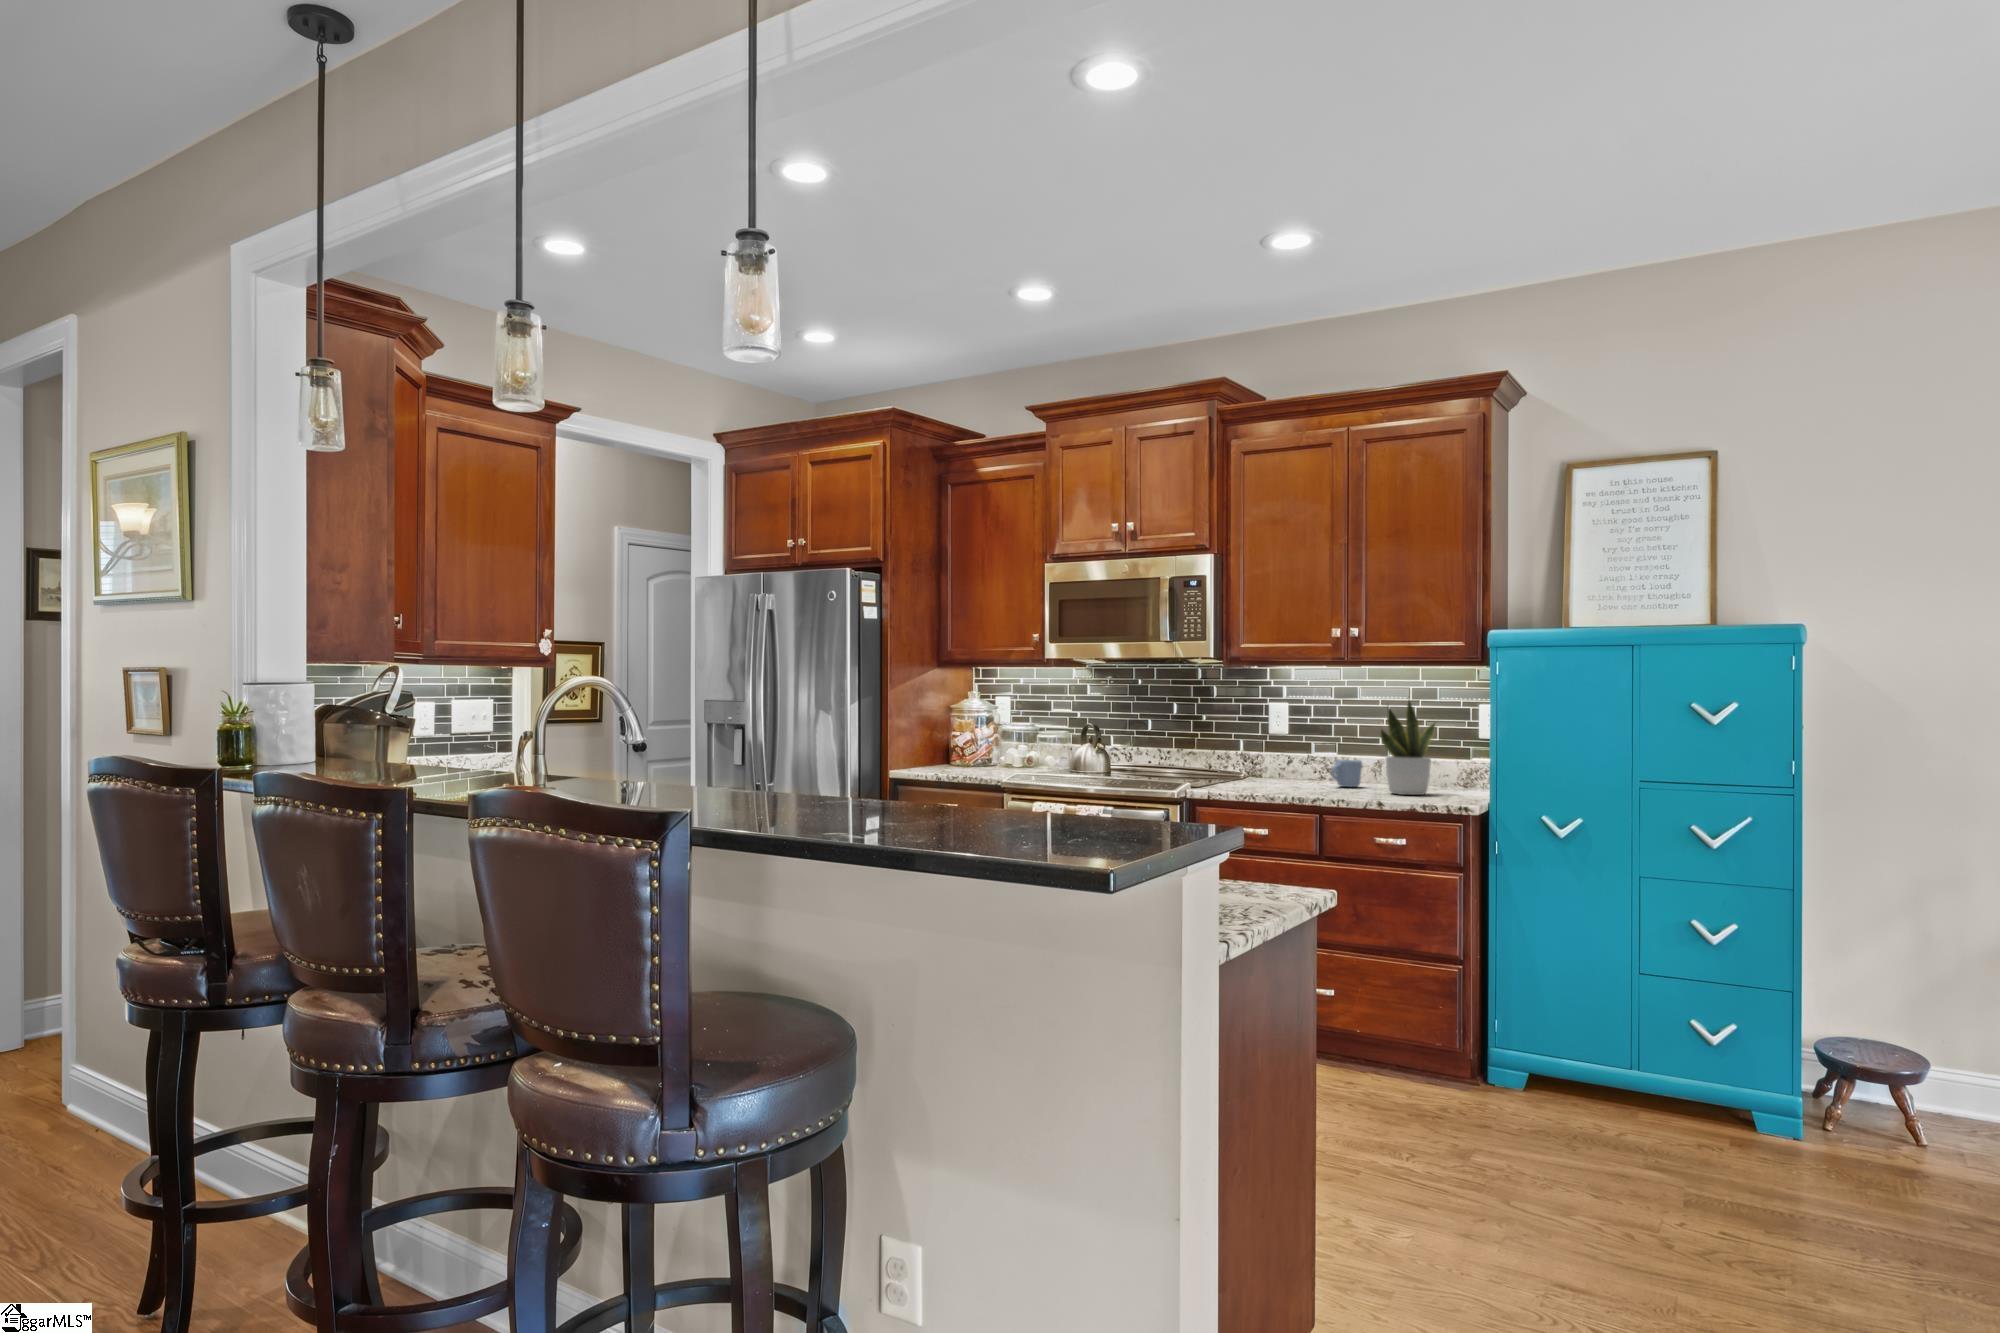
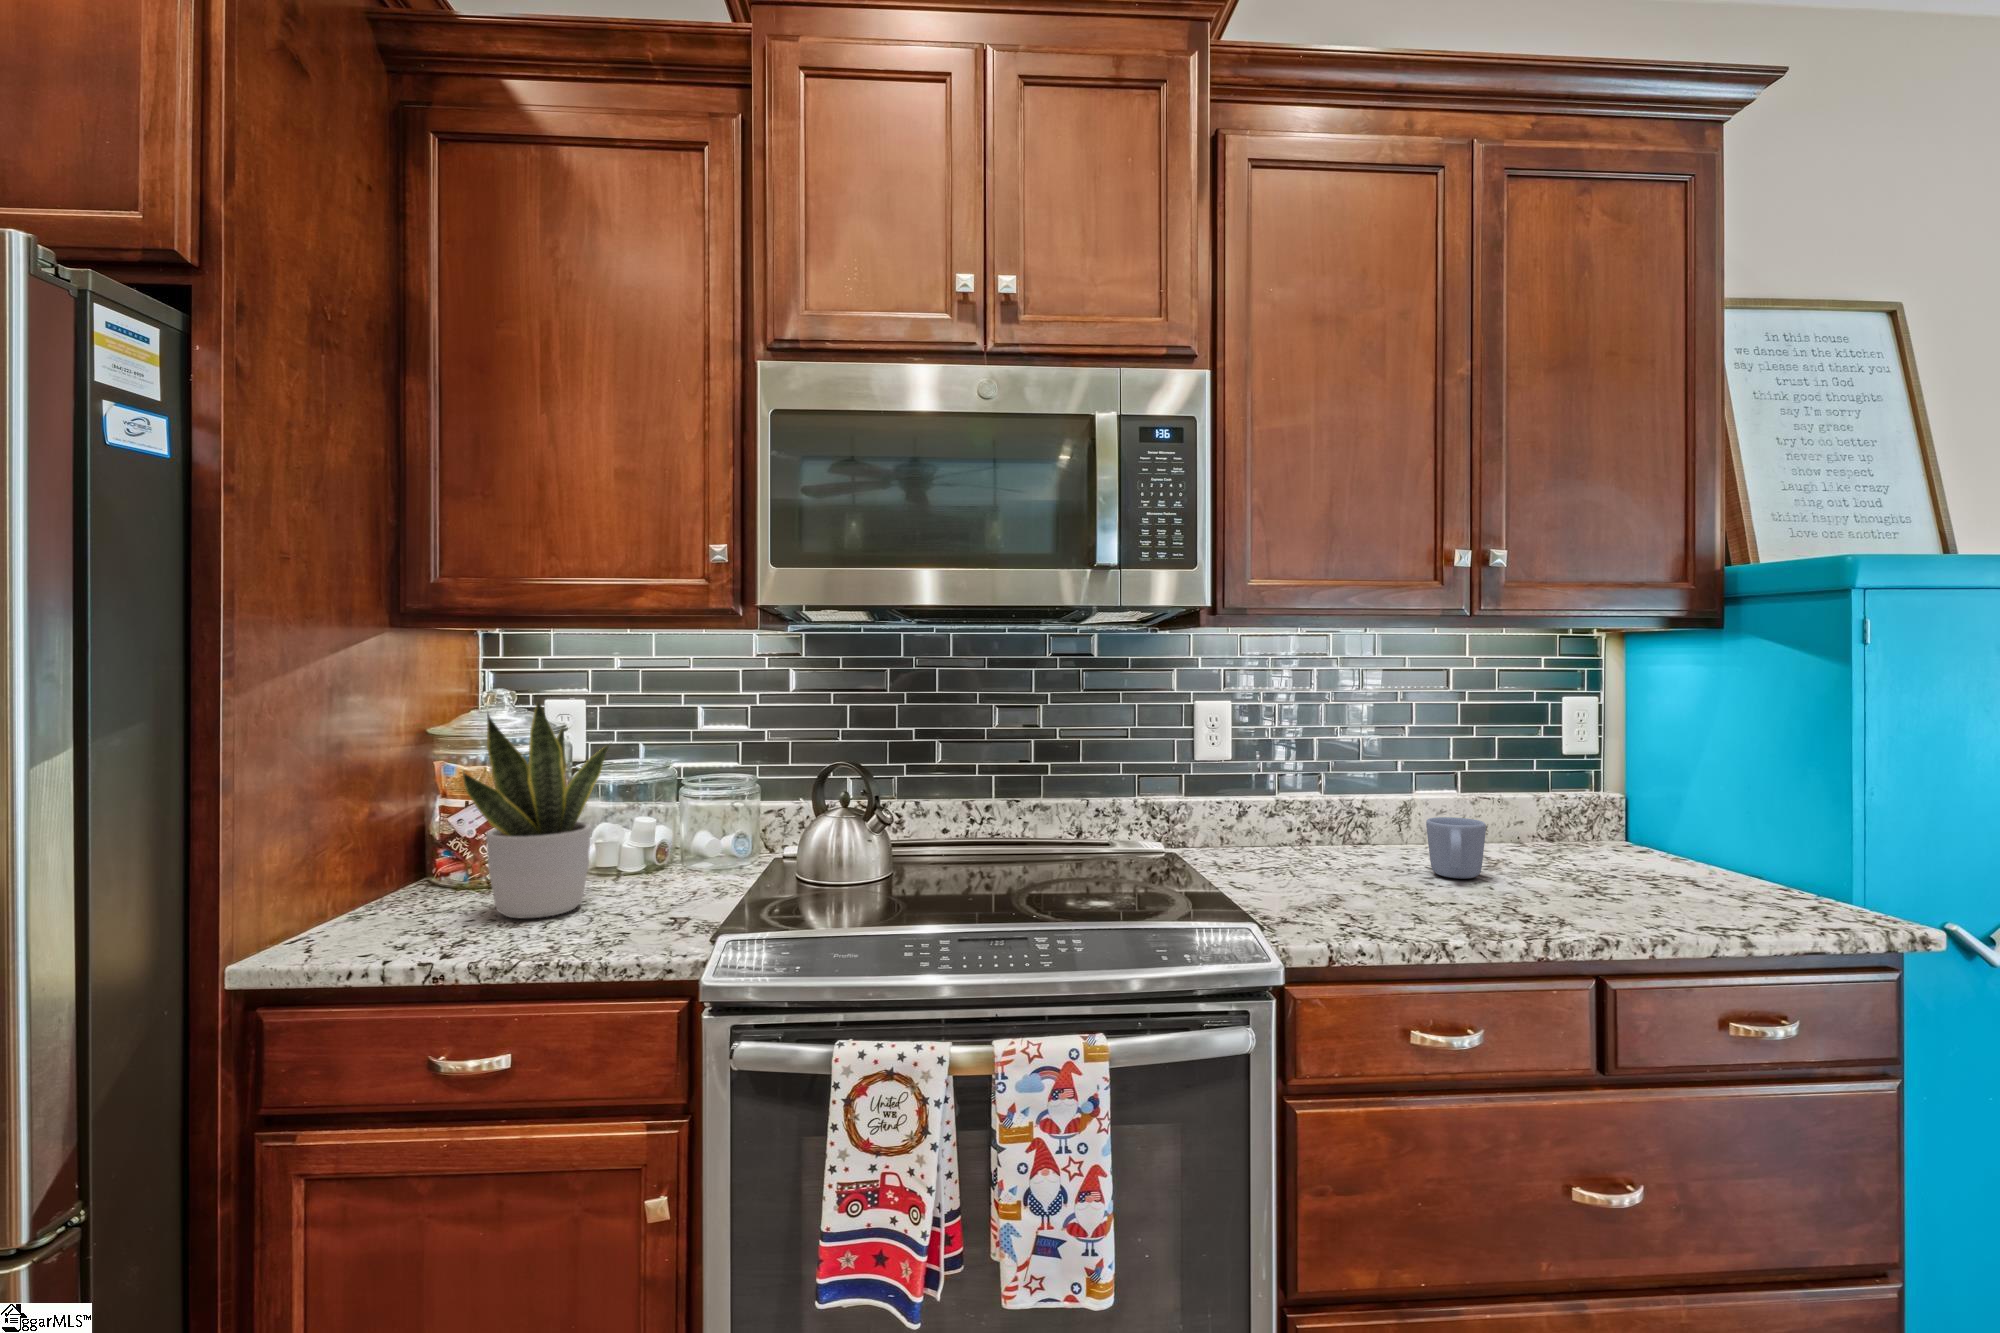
potted plant: present [1380,701,1435,795] -> present [463,698,609,918]

